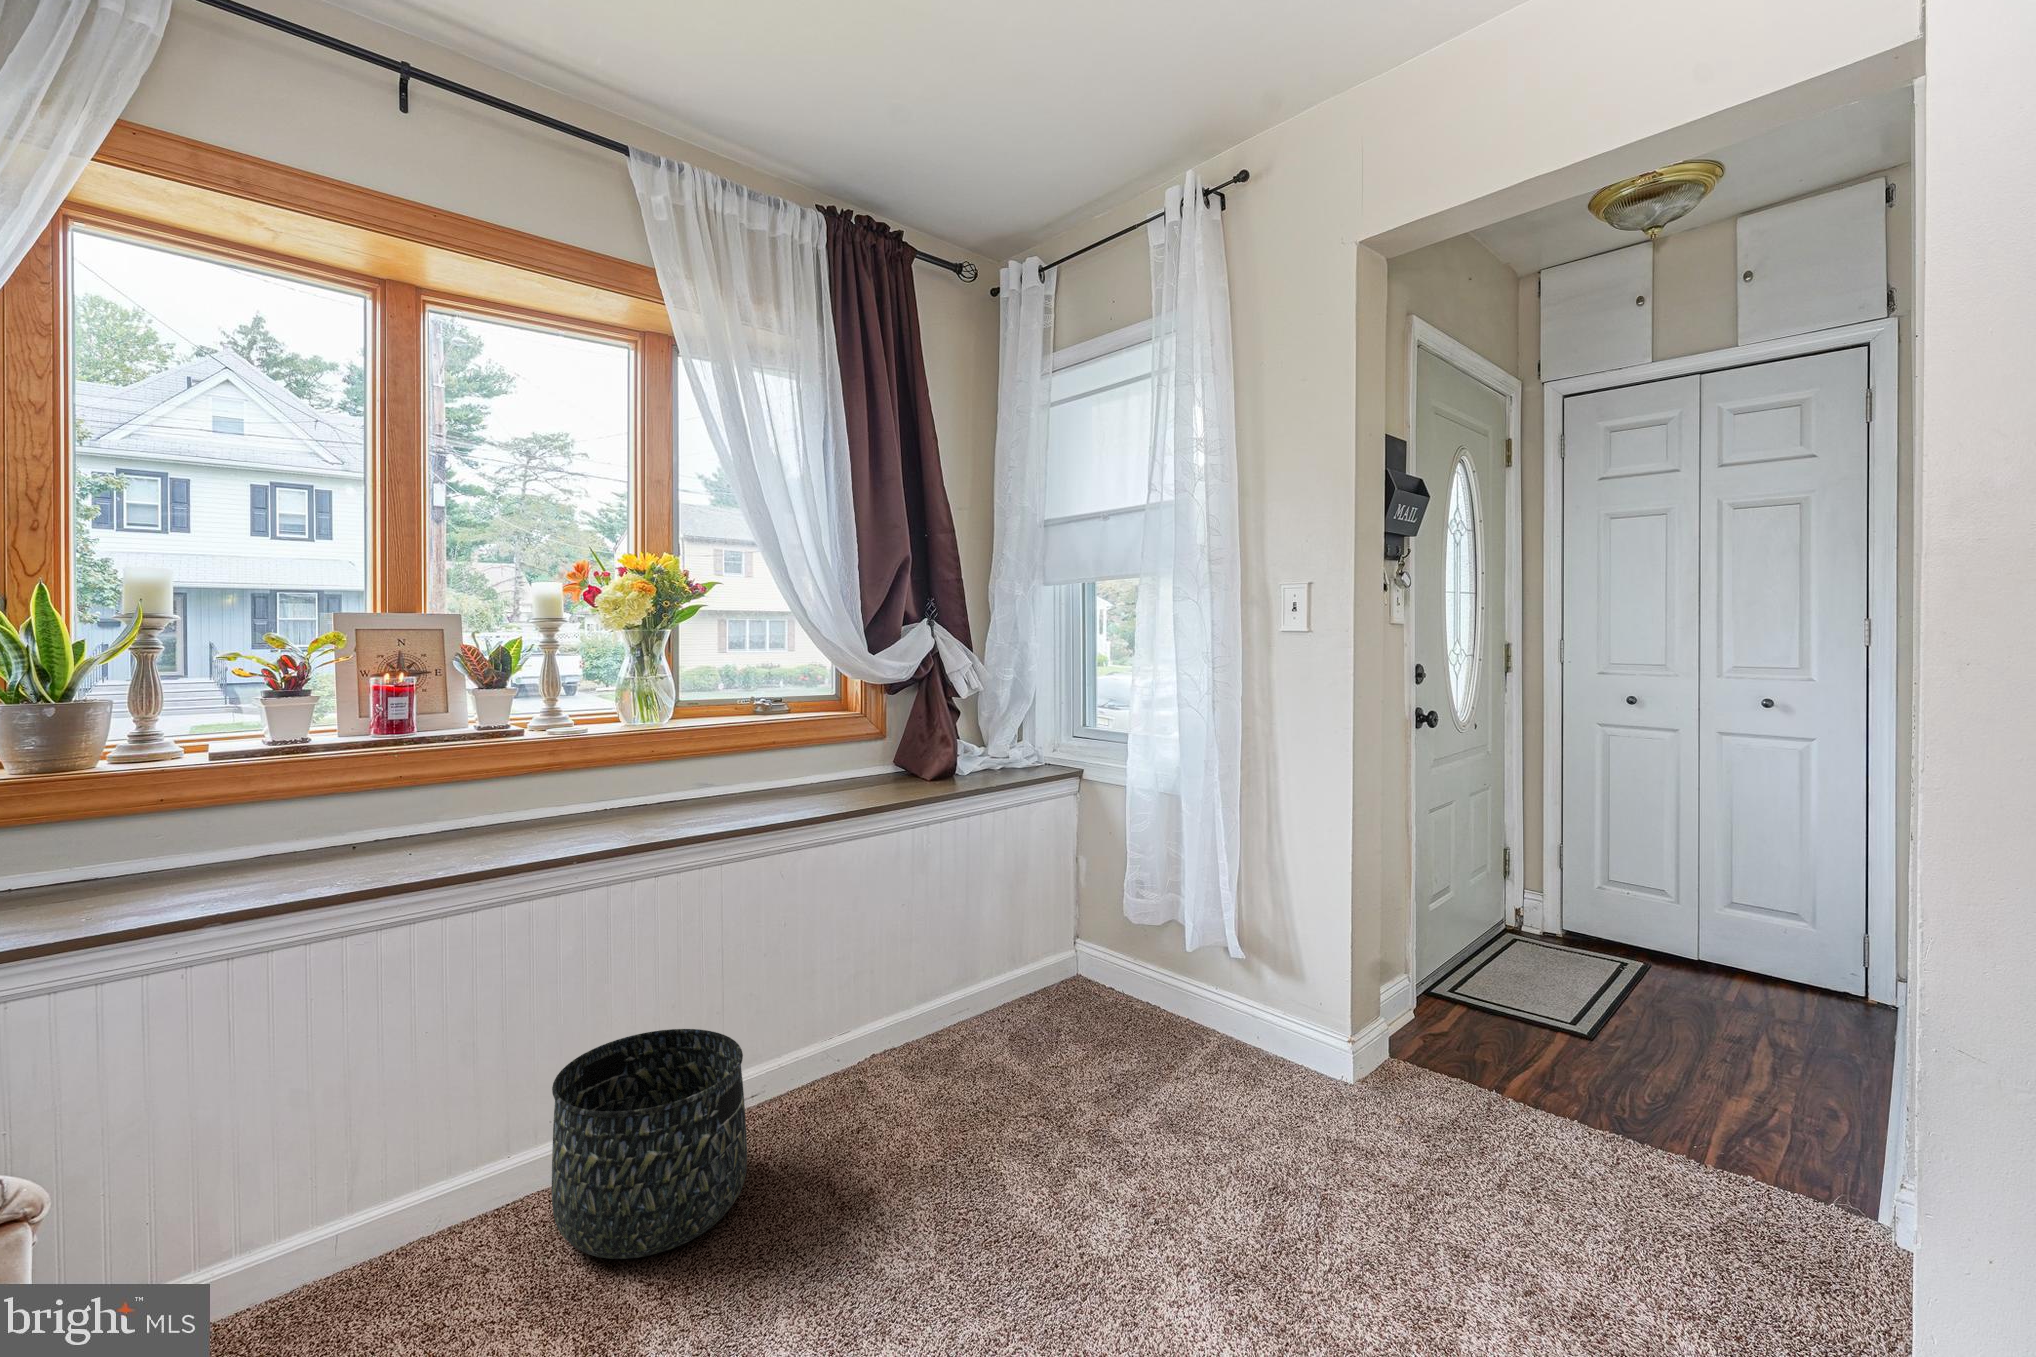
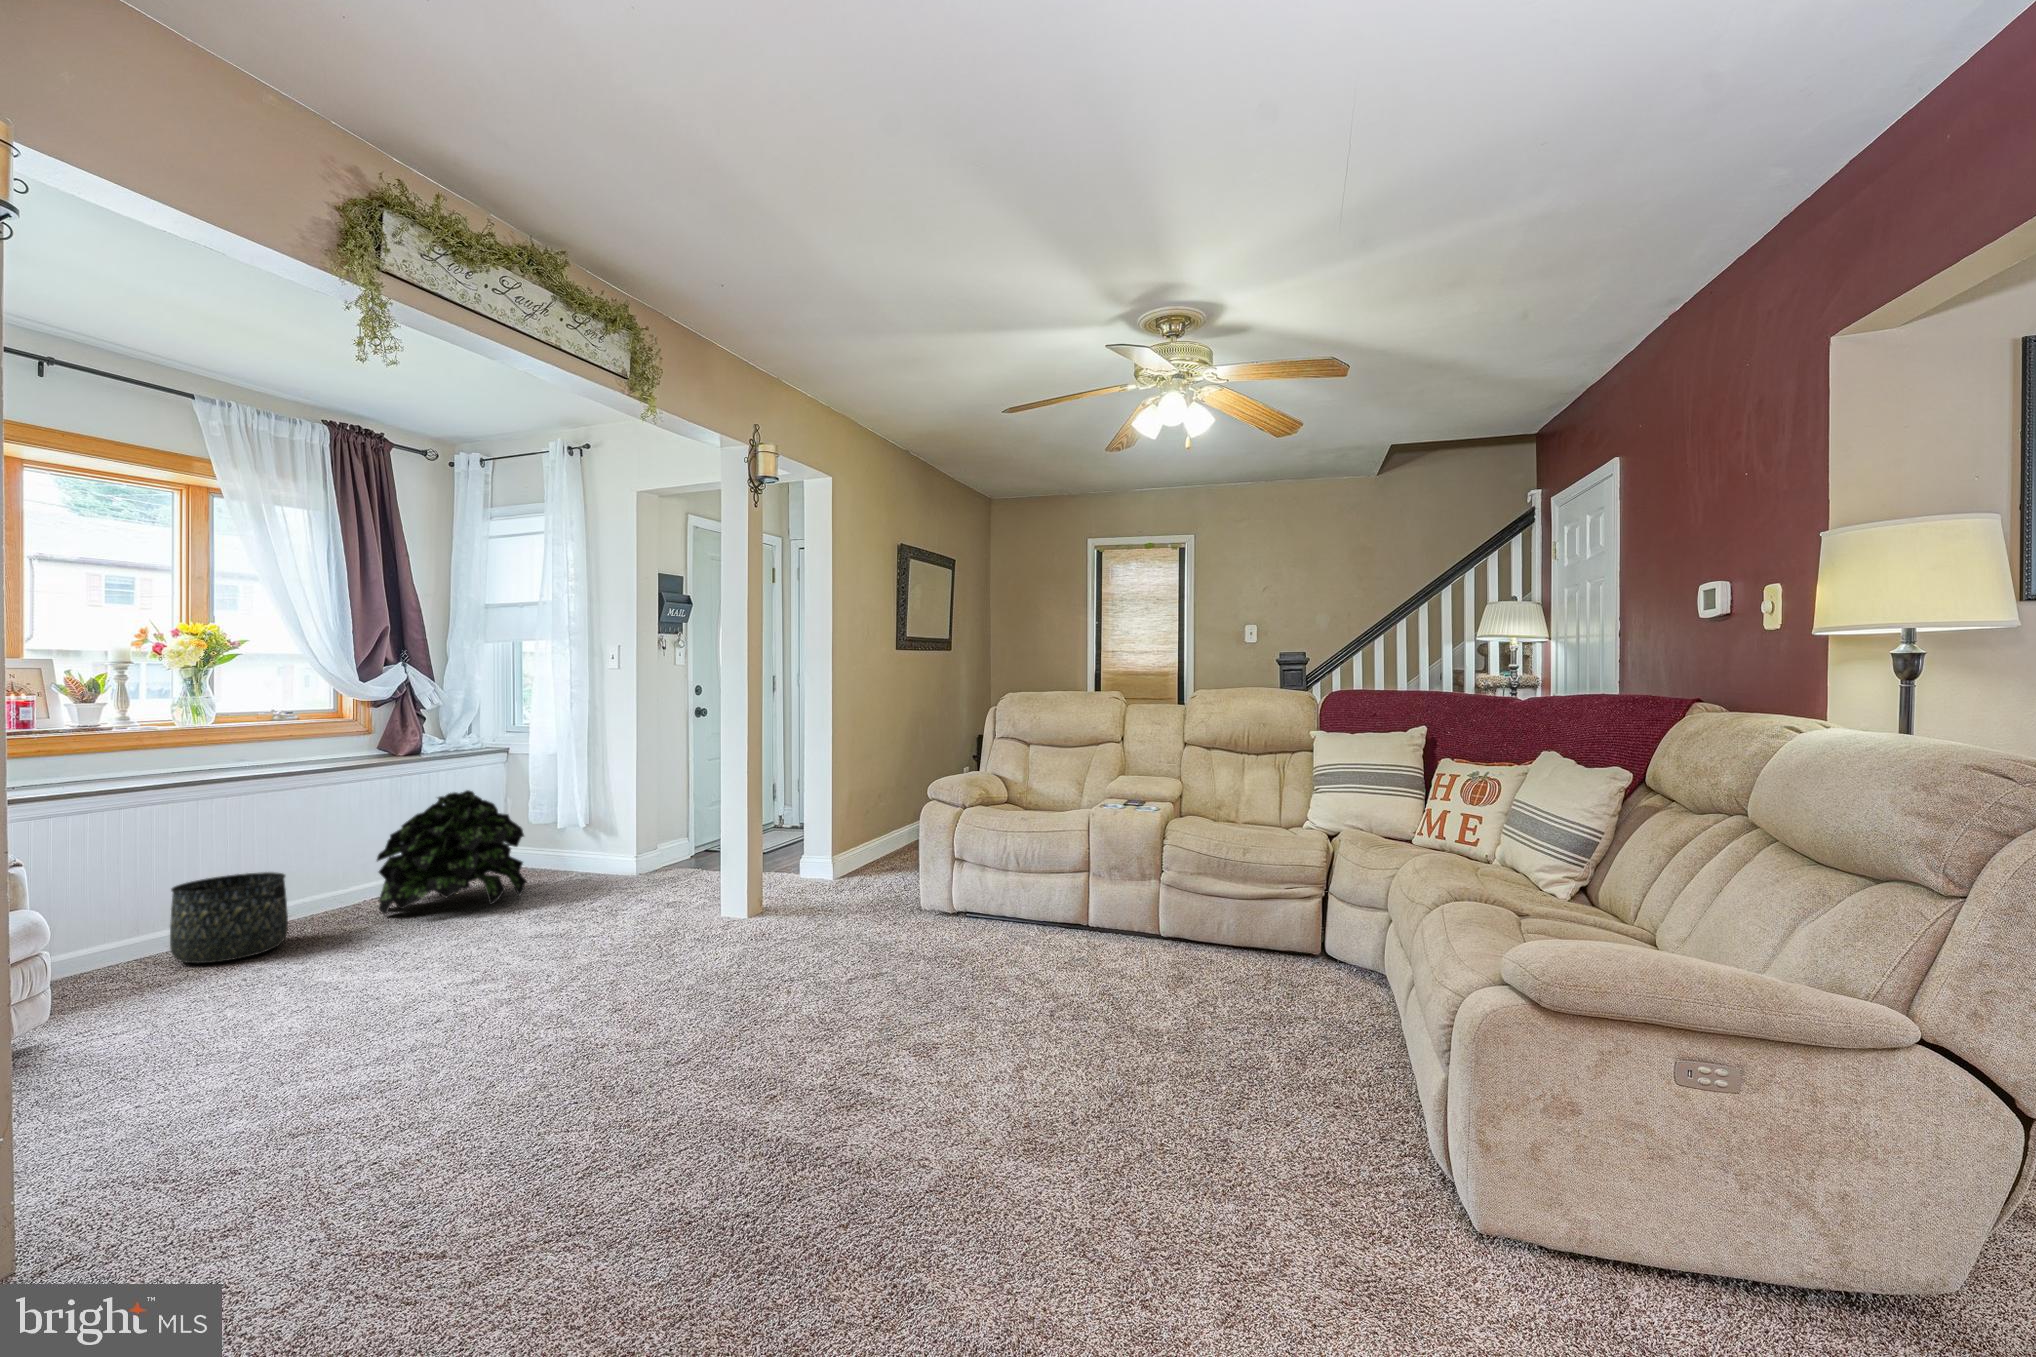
potted plant: none [893,866,1150,1136] -> present [377,790,527,915]

